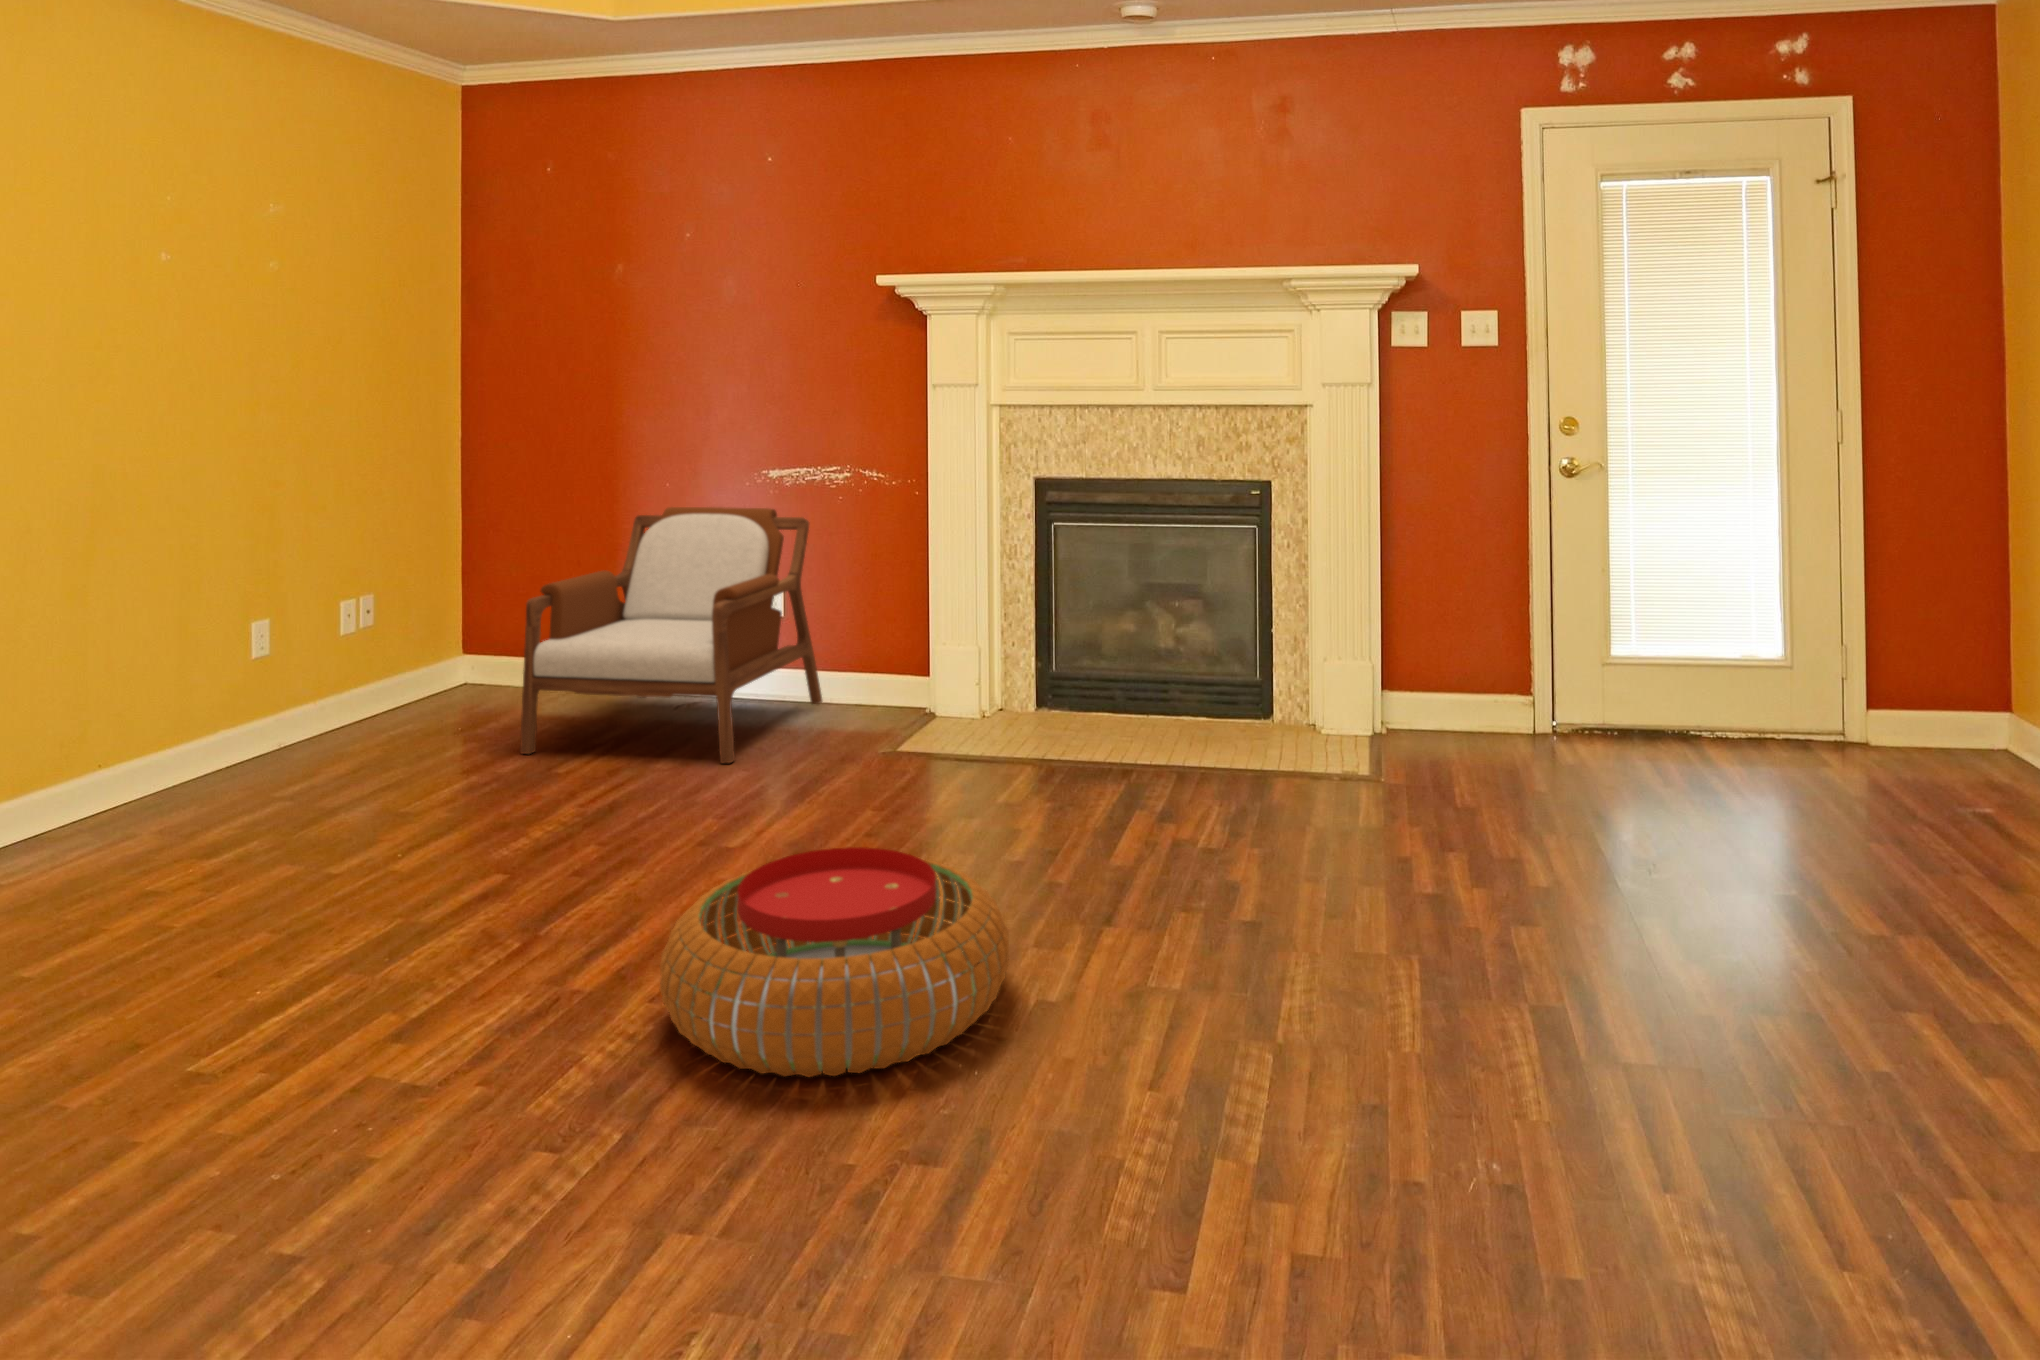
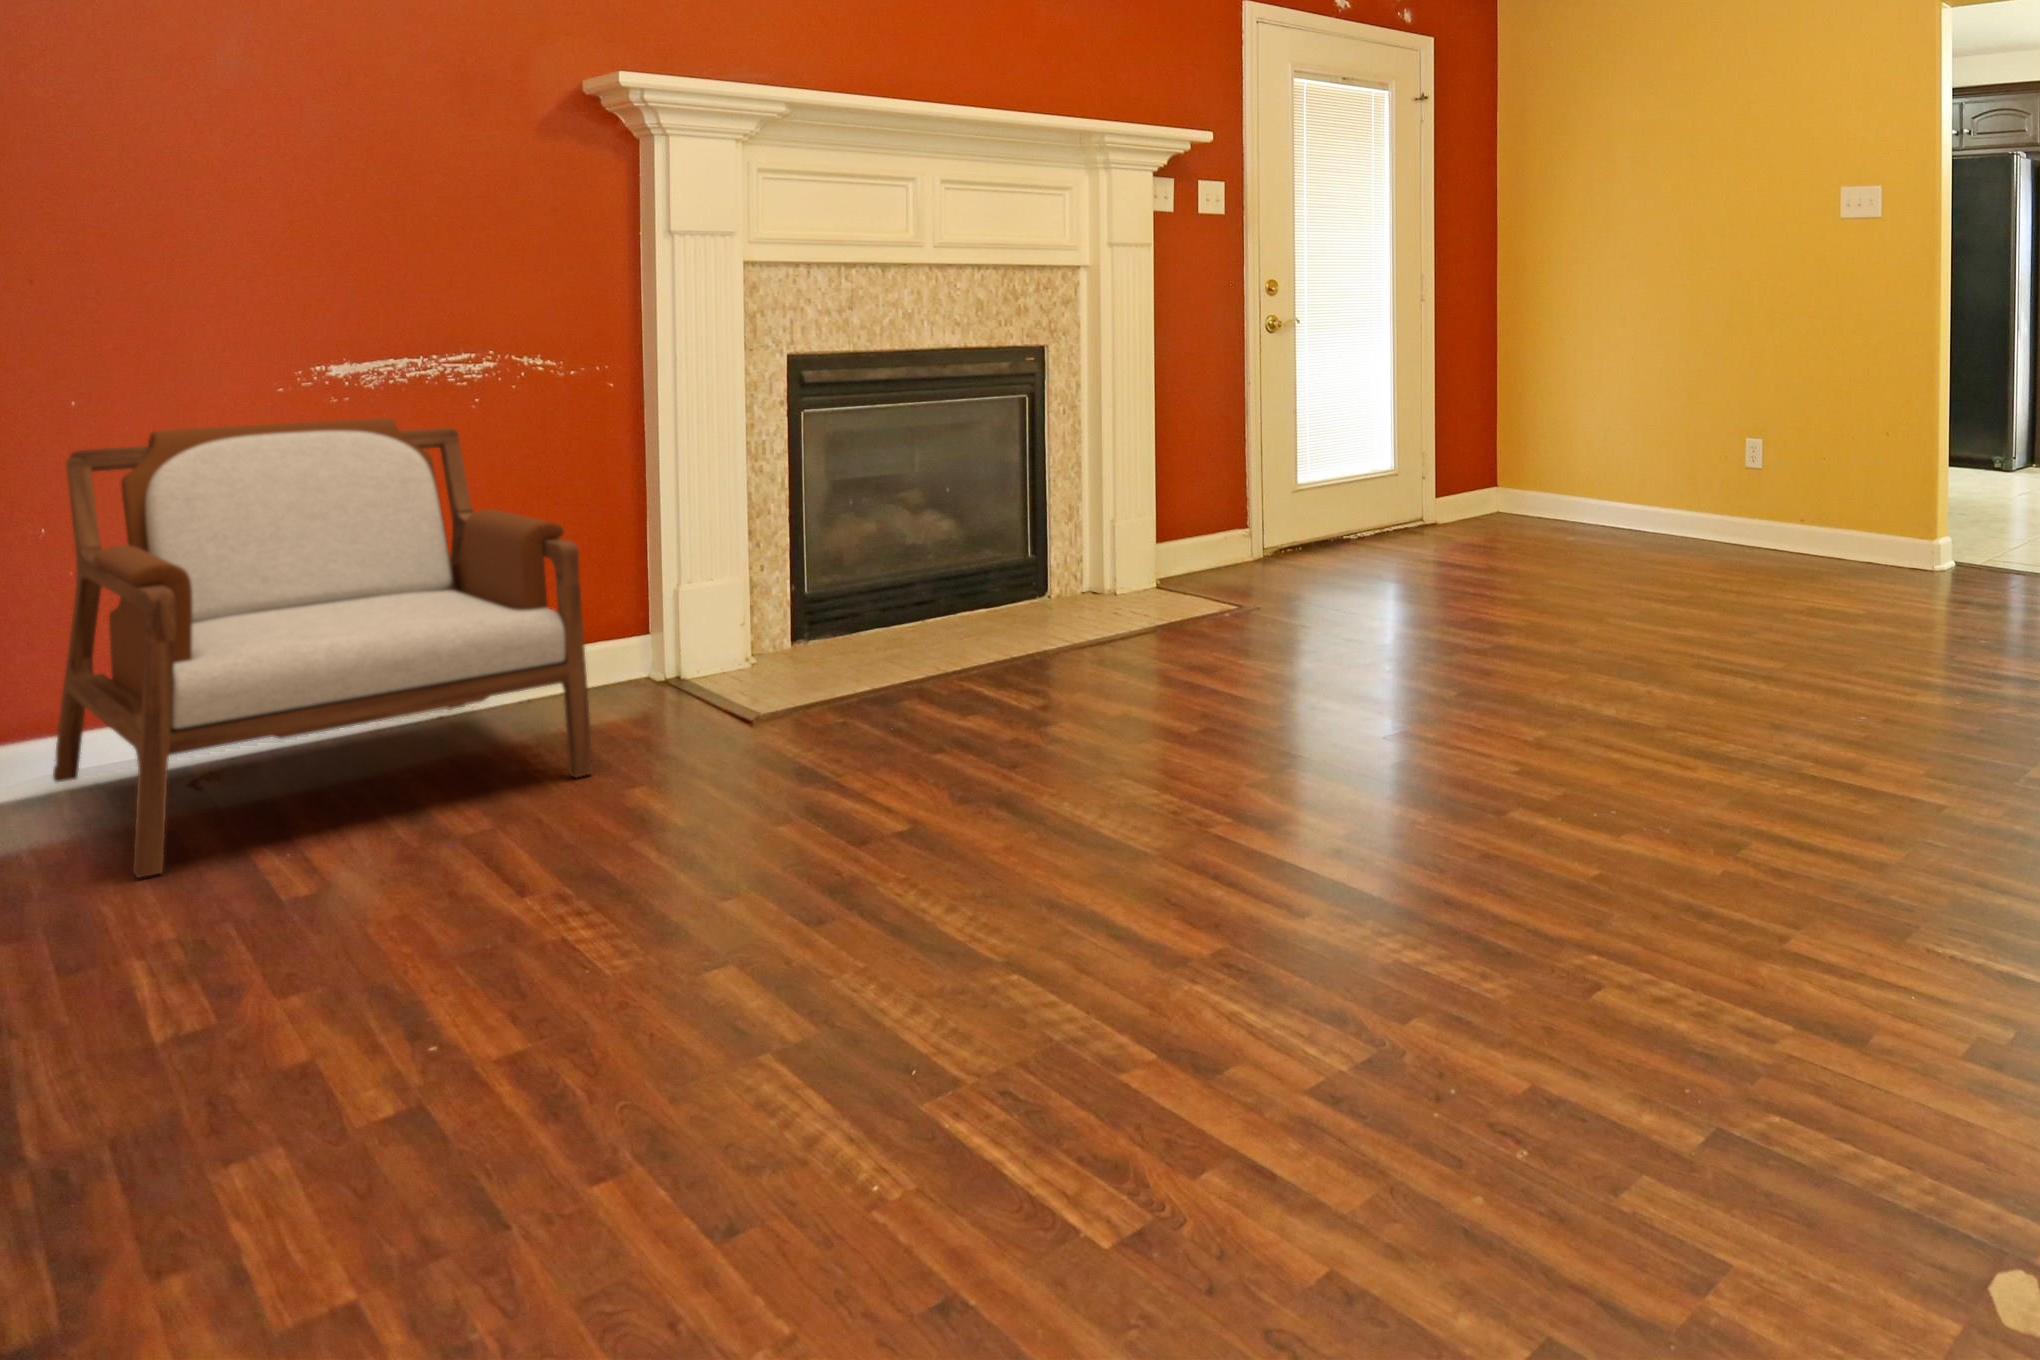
pouf: present [660,847,1009,1077] -> none [1235,677,1577,880]

